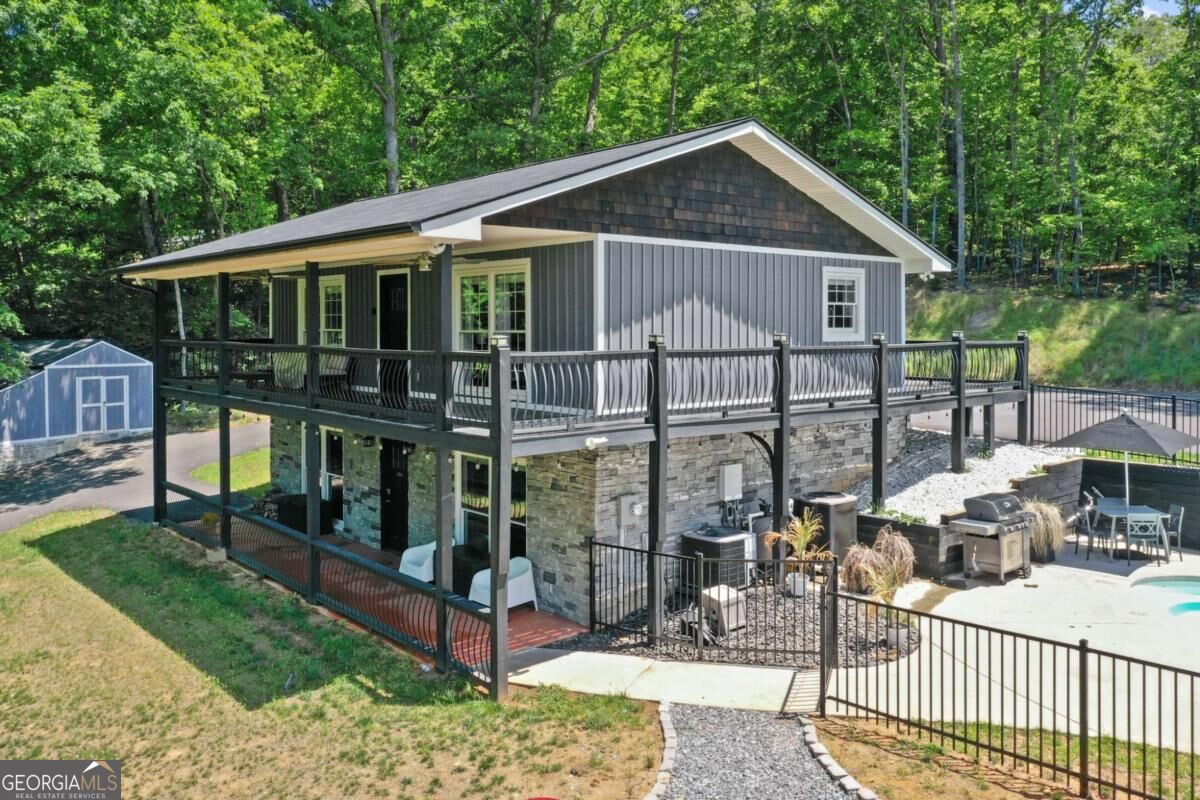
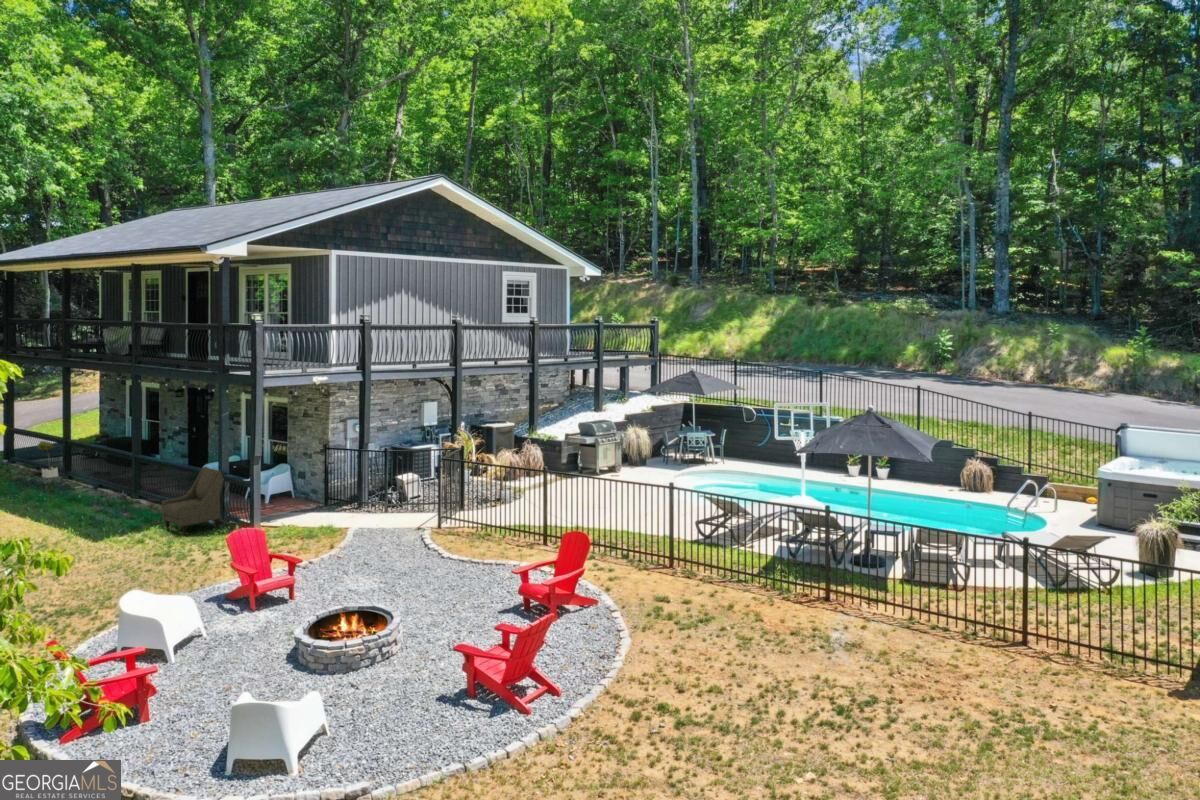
chair: none [354,578,451,701] -> present [162,467,224,535]

